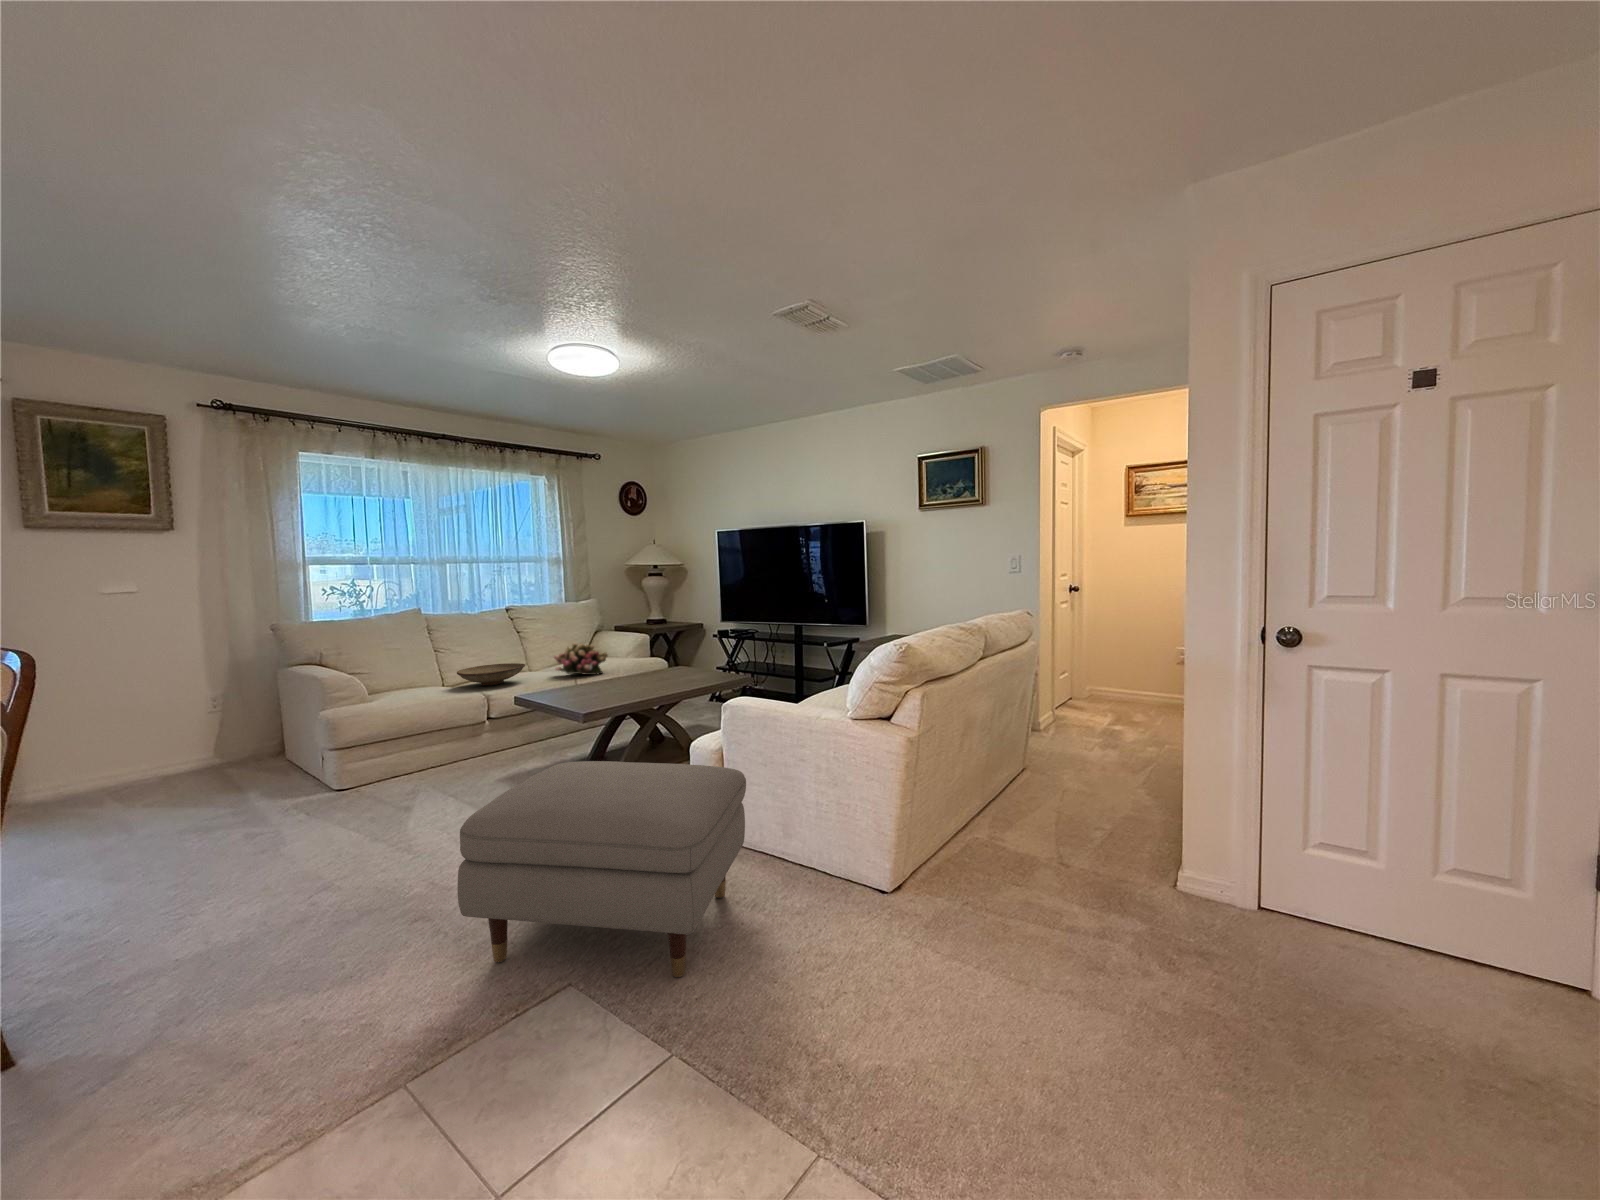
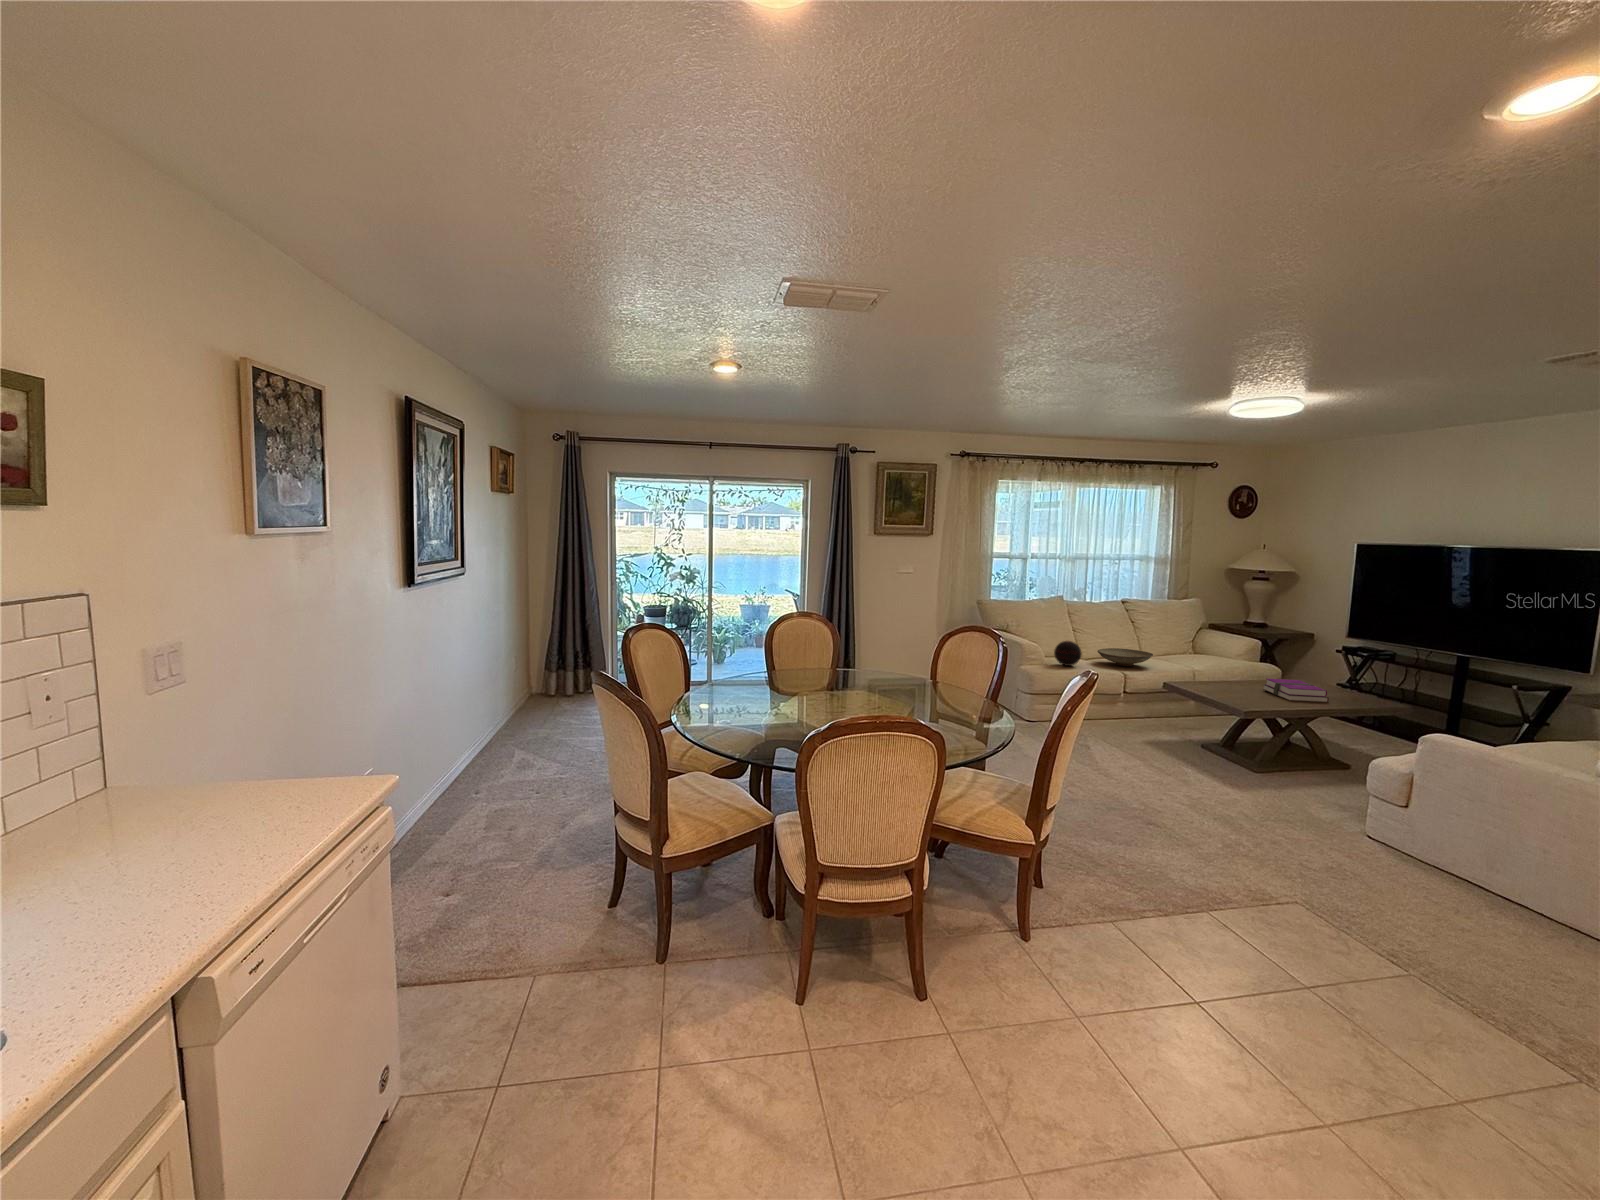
flower arrangement: present [554,642,608,675] -> none [1176,641,1229,673]
decorative orb: none [386,664,426,698] -> present [1054,641,1081,666]
hardback book: none [624,668,678,692] -> present [1263,679,1329,702]
ottoman: present [457,761,746,977] -> none [1214,750,1479,941]

